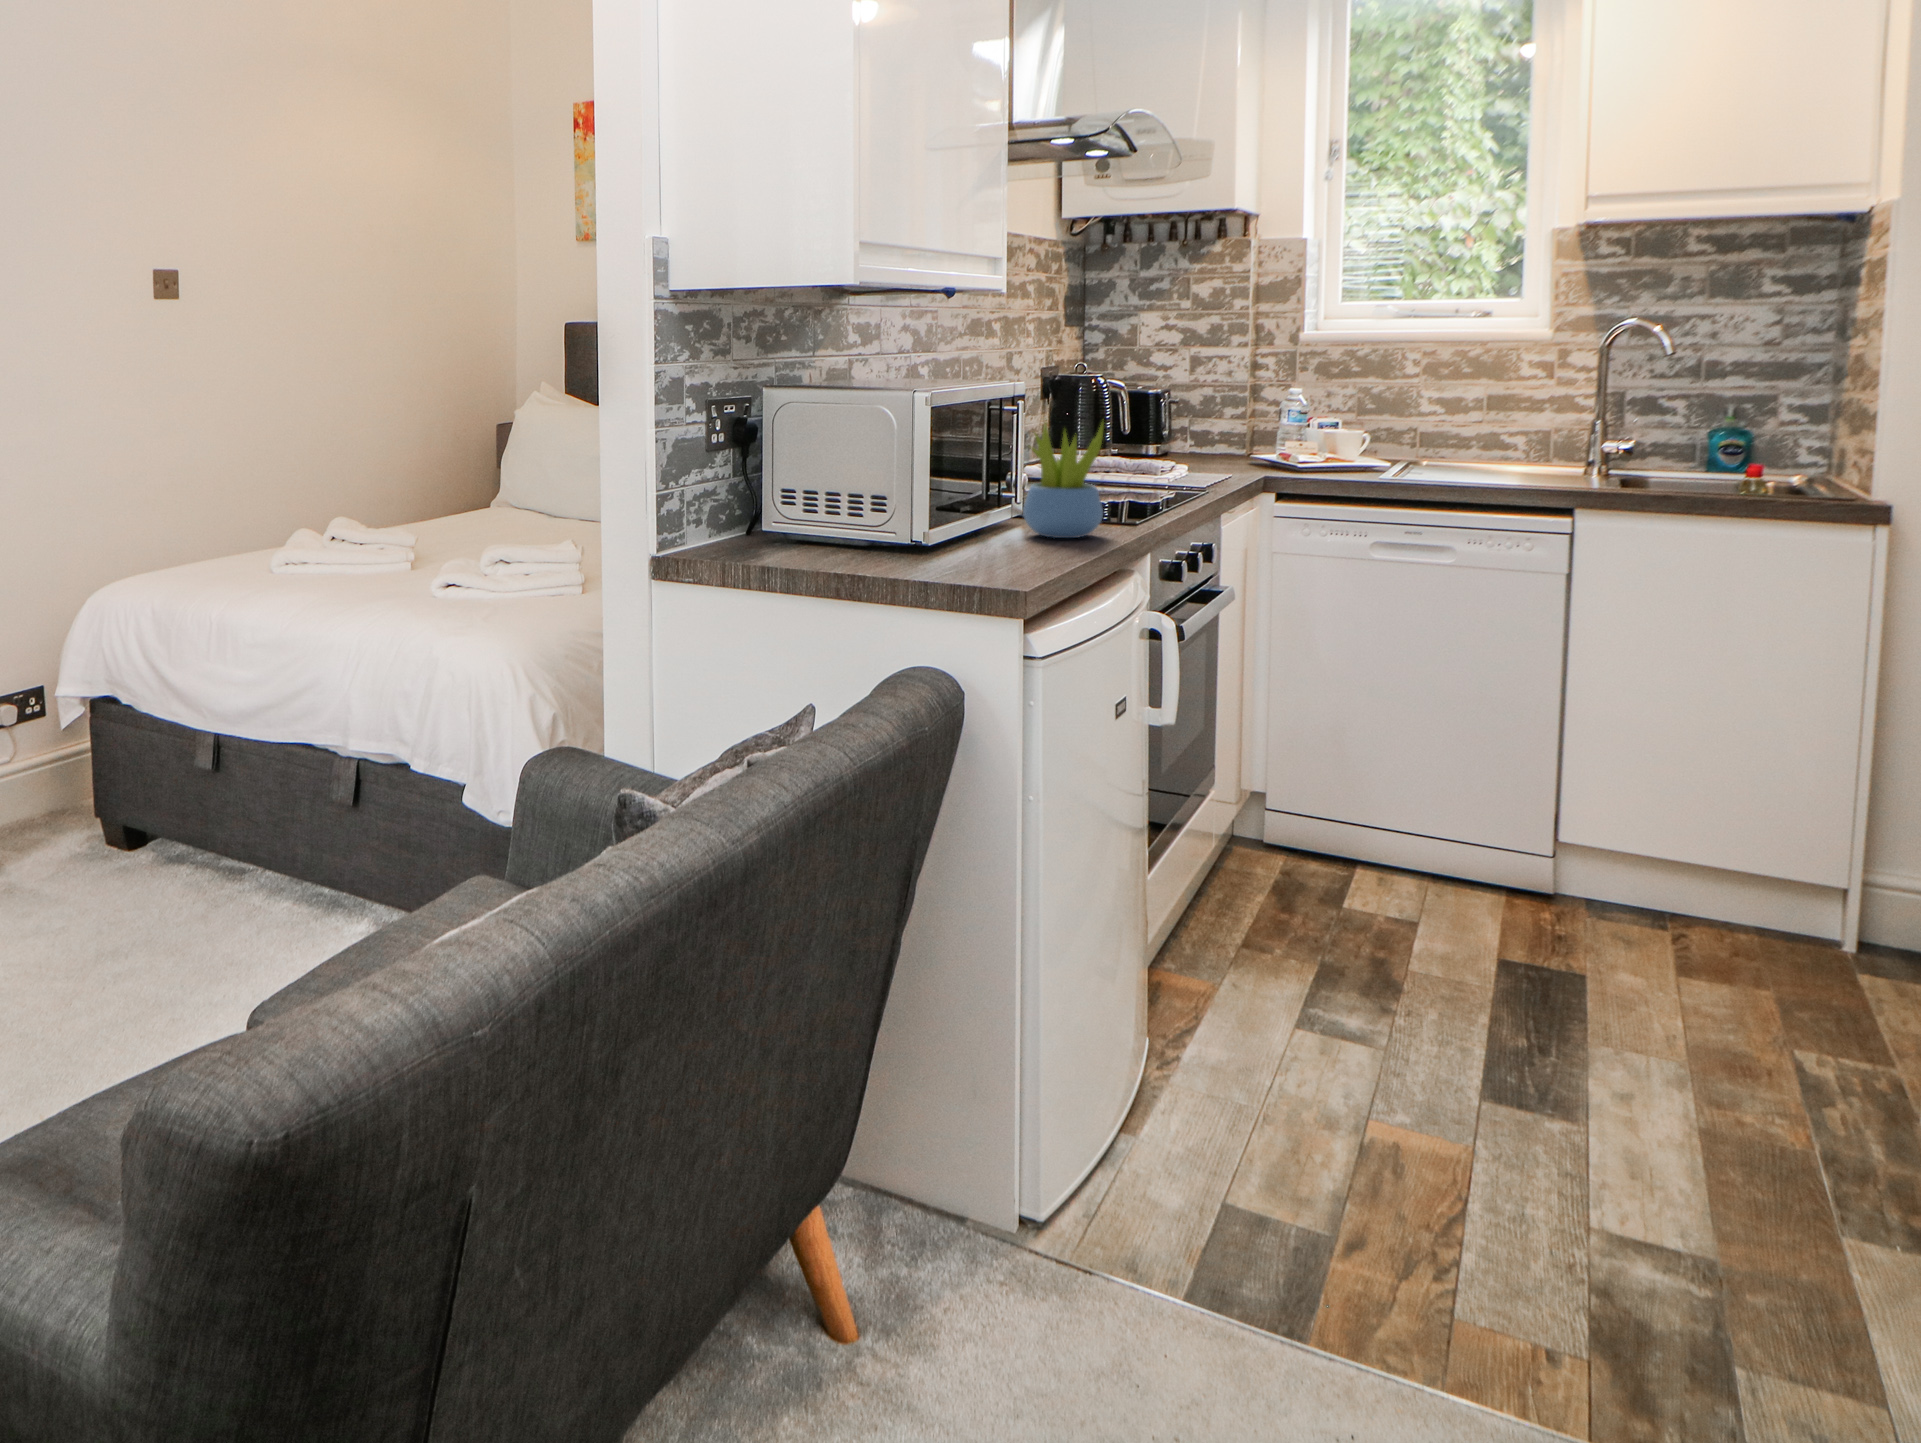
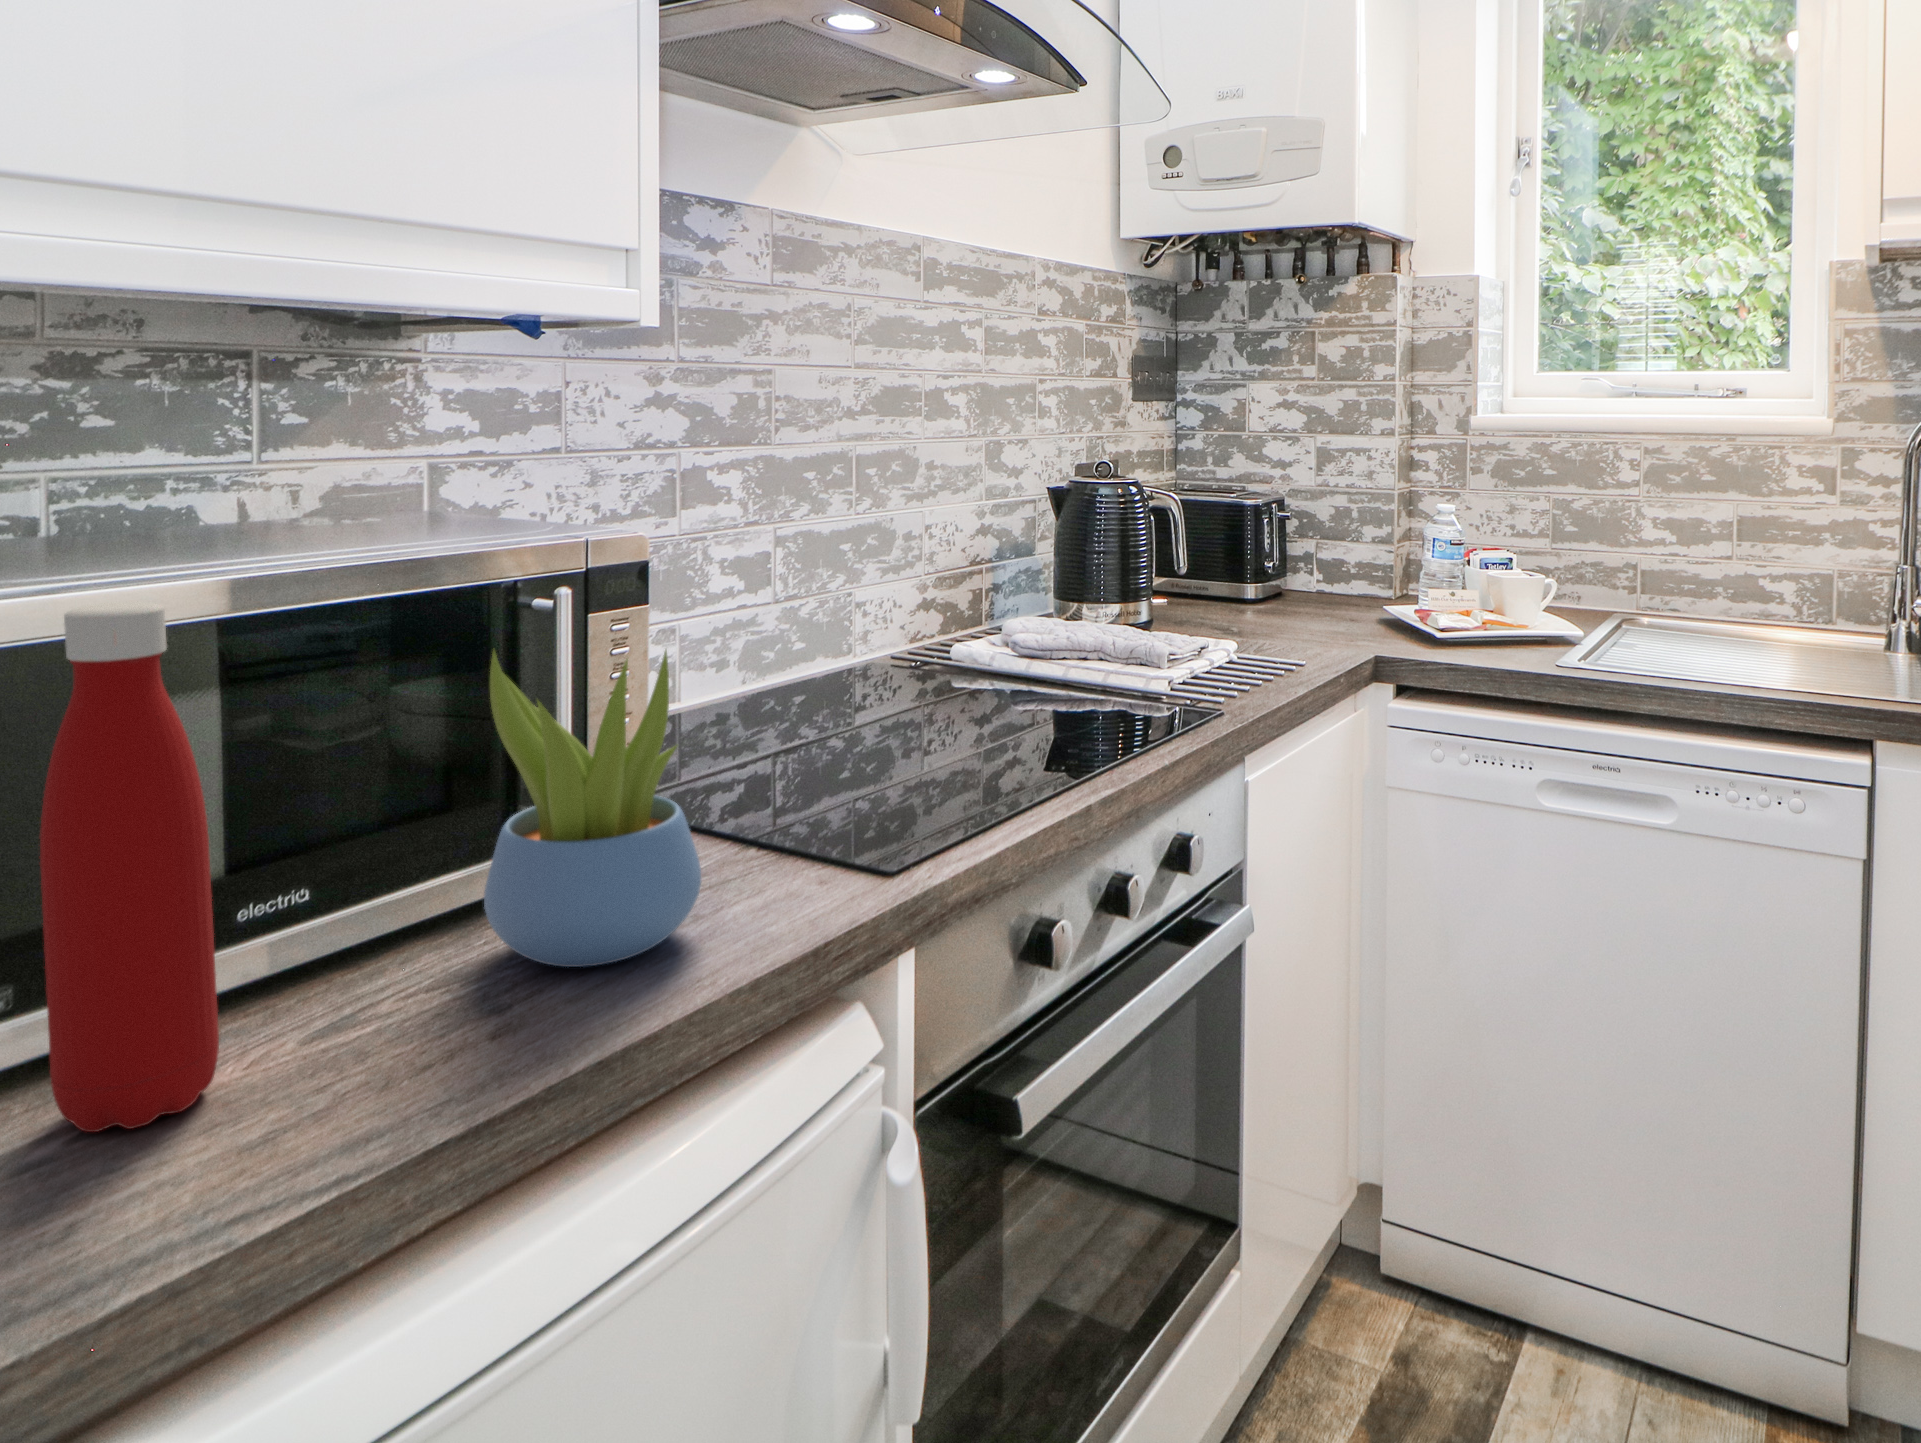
bottle: none [967,393,1012,557] -> present [40,602,219,1132]

